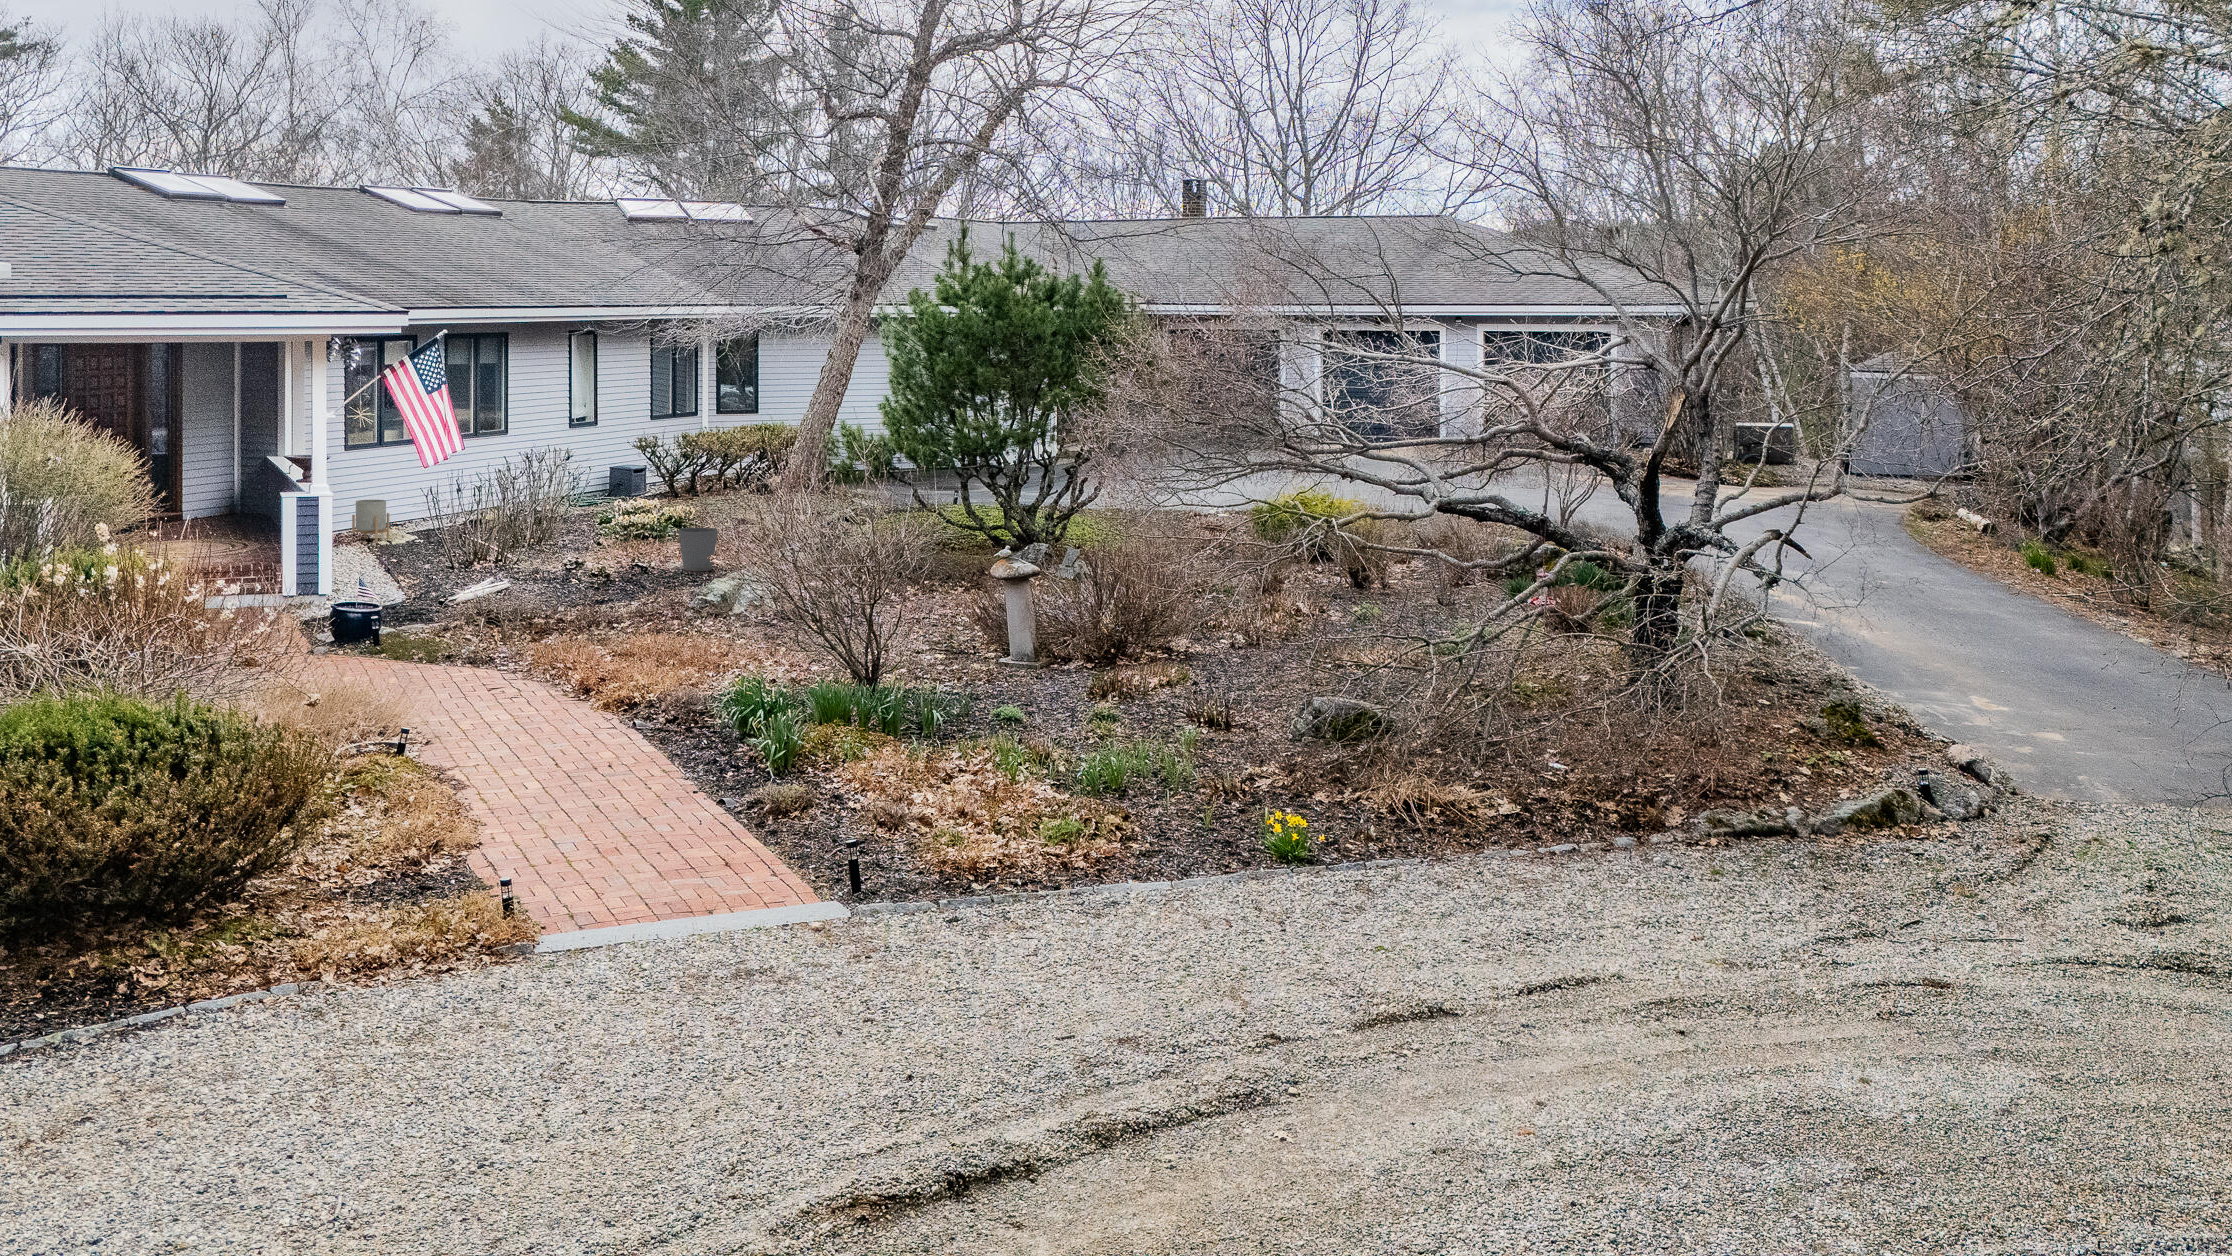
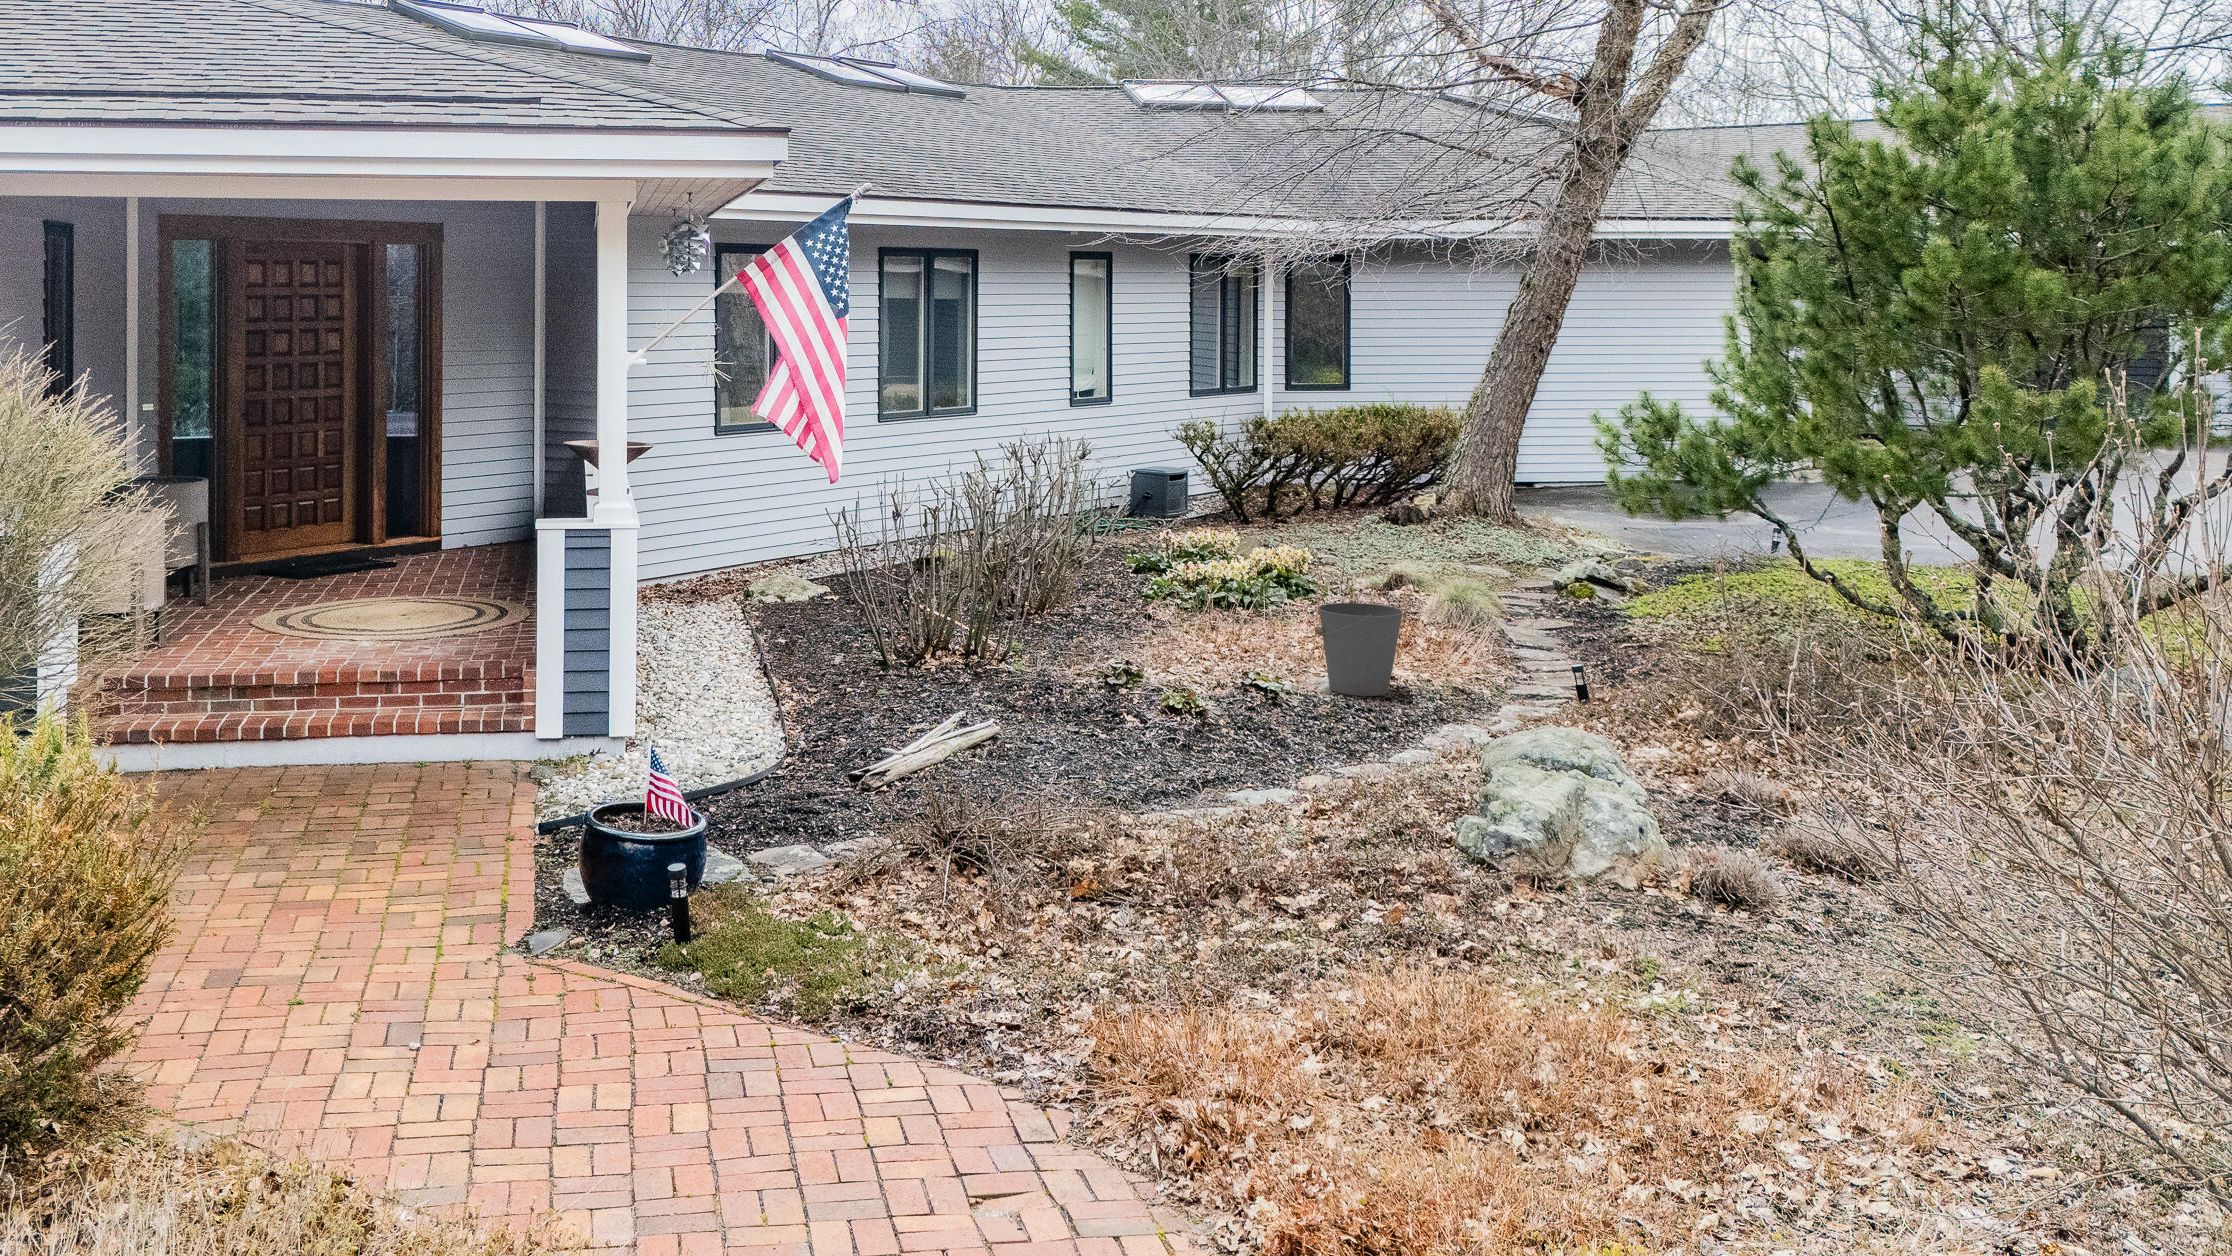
planter: present [352,500,389,542] -> none [728,523,787,595]

